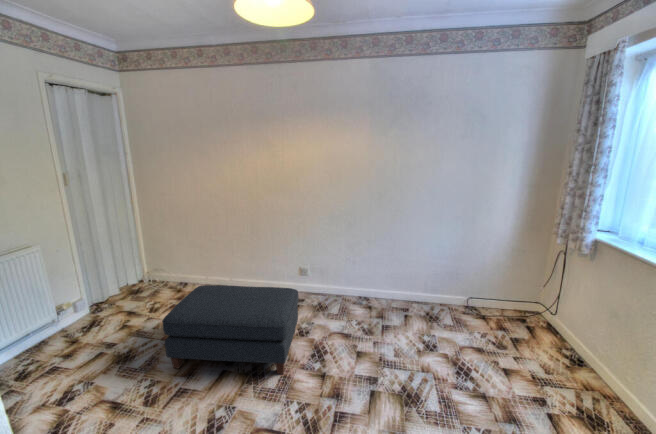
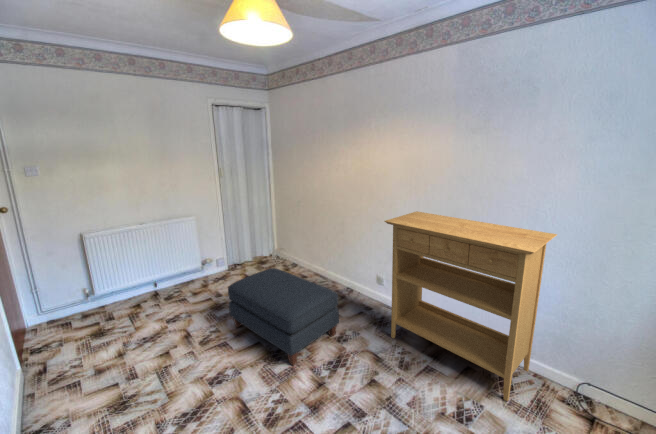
console table: none [336,203,460,326] -> present [384,211,557,401]

